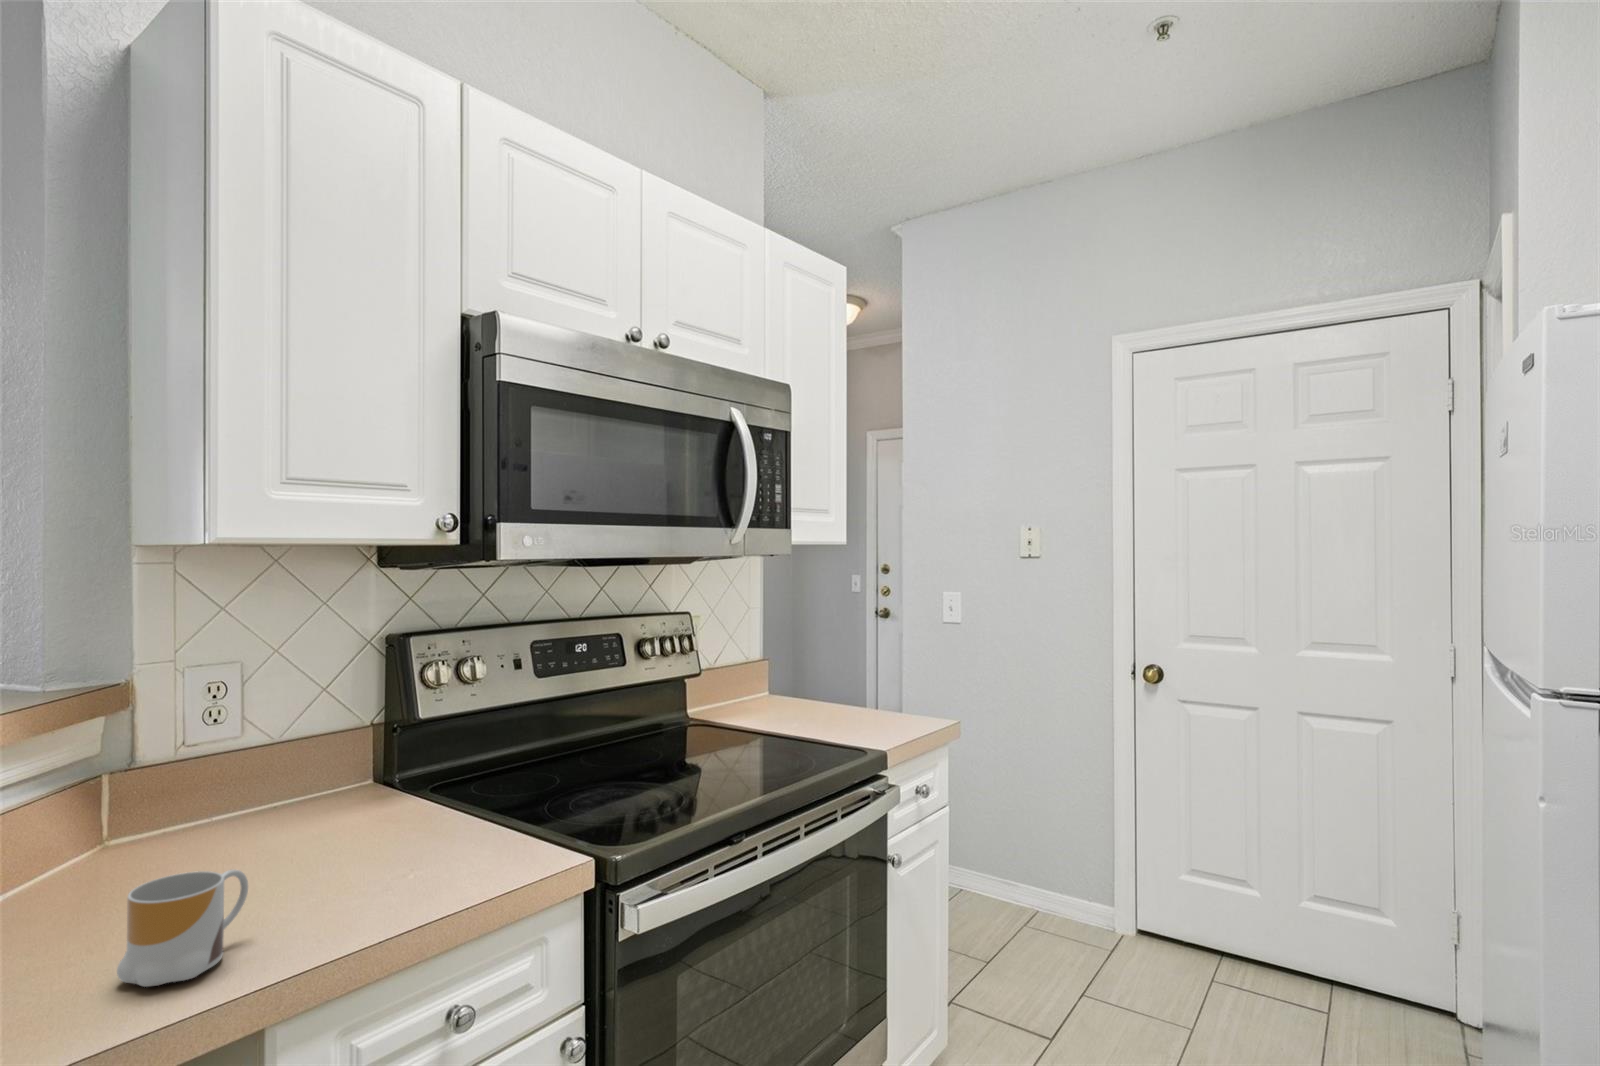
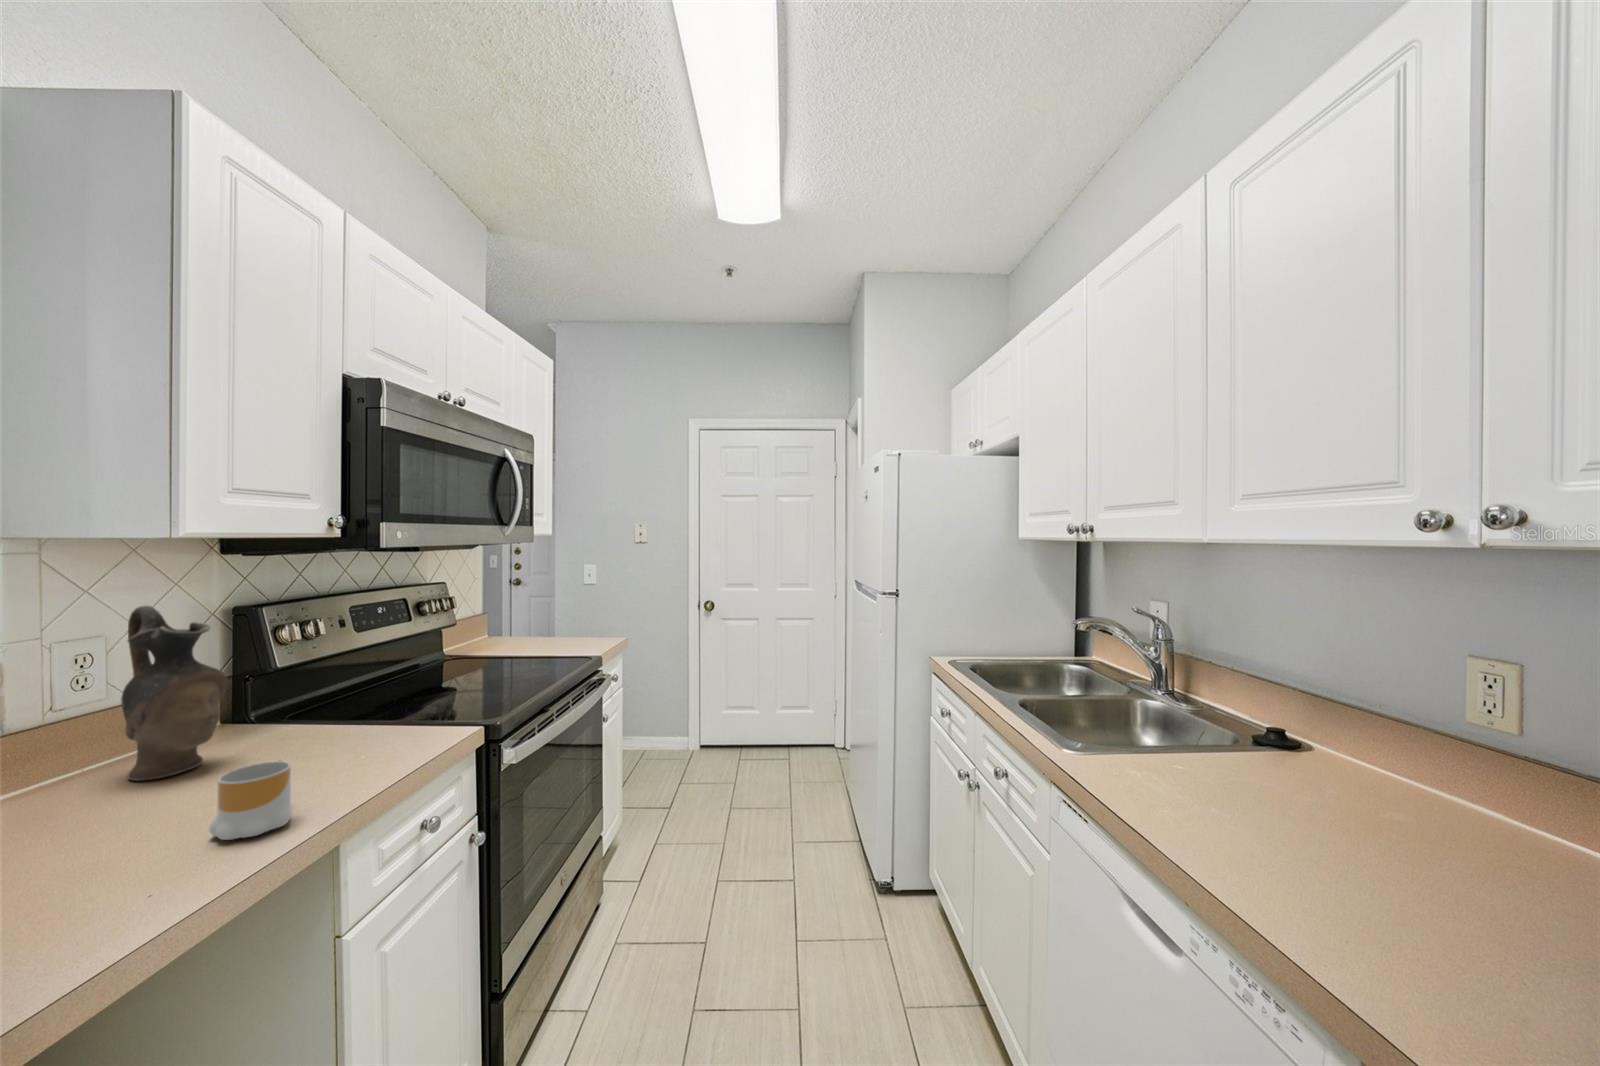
ceramic pitcher: none [211,629,314,850] -> present [121,606,228,781]

